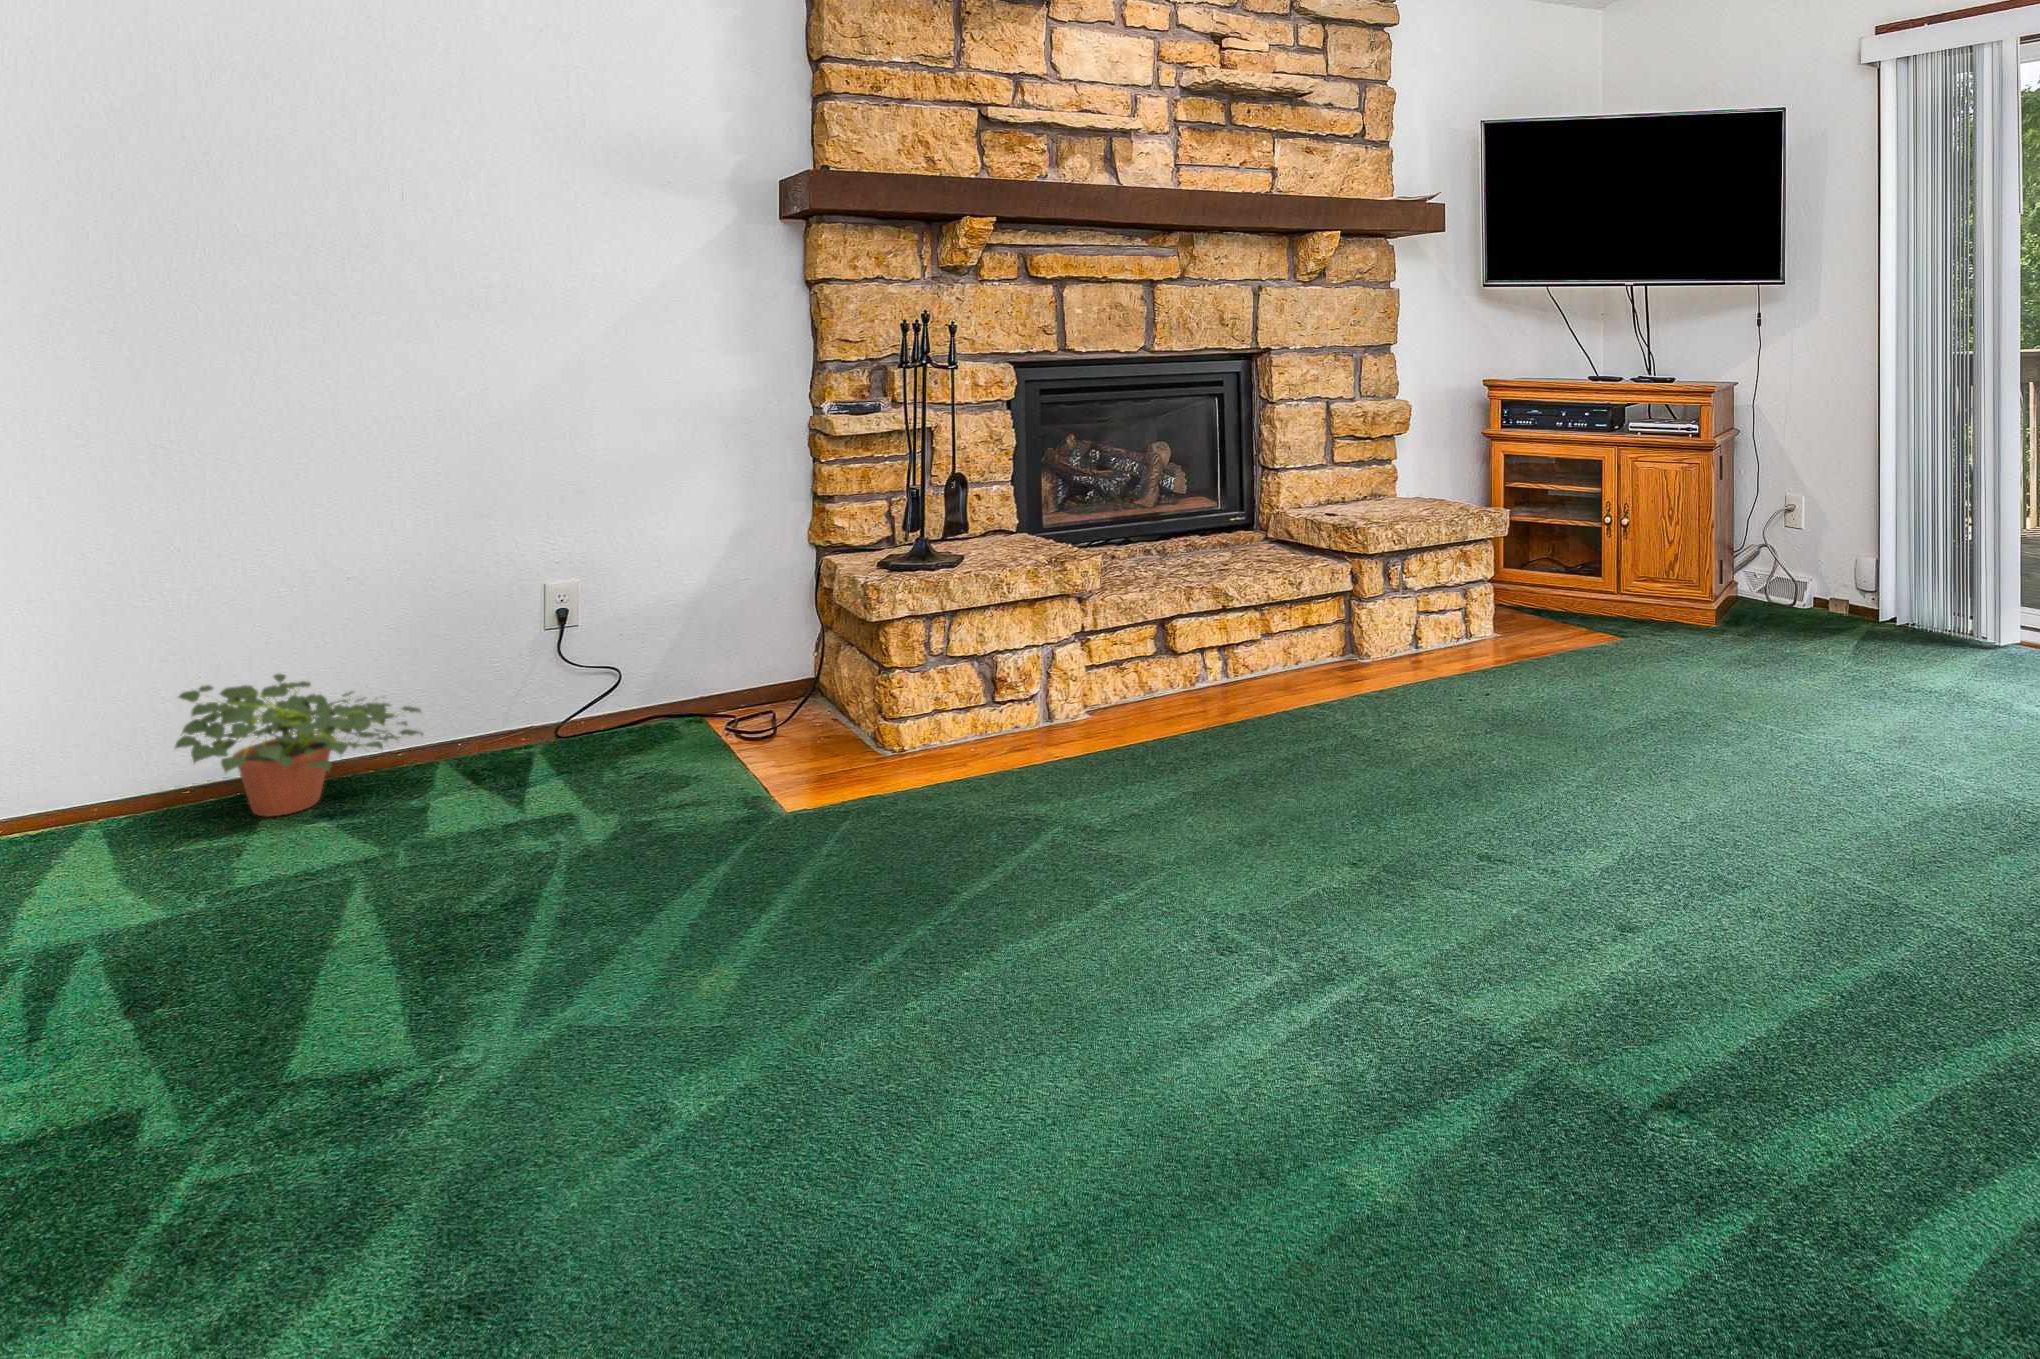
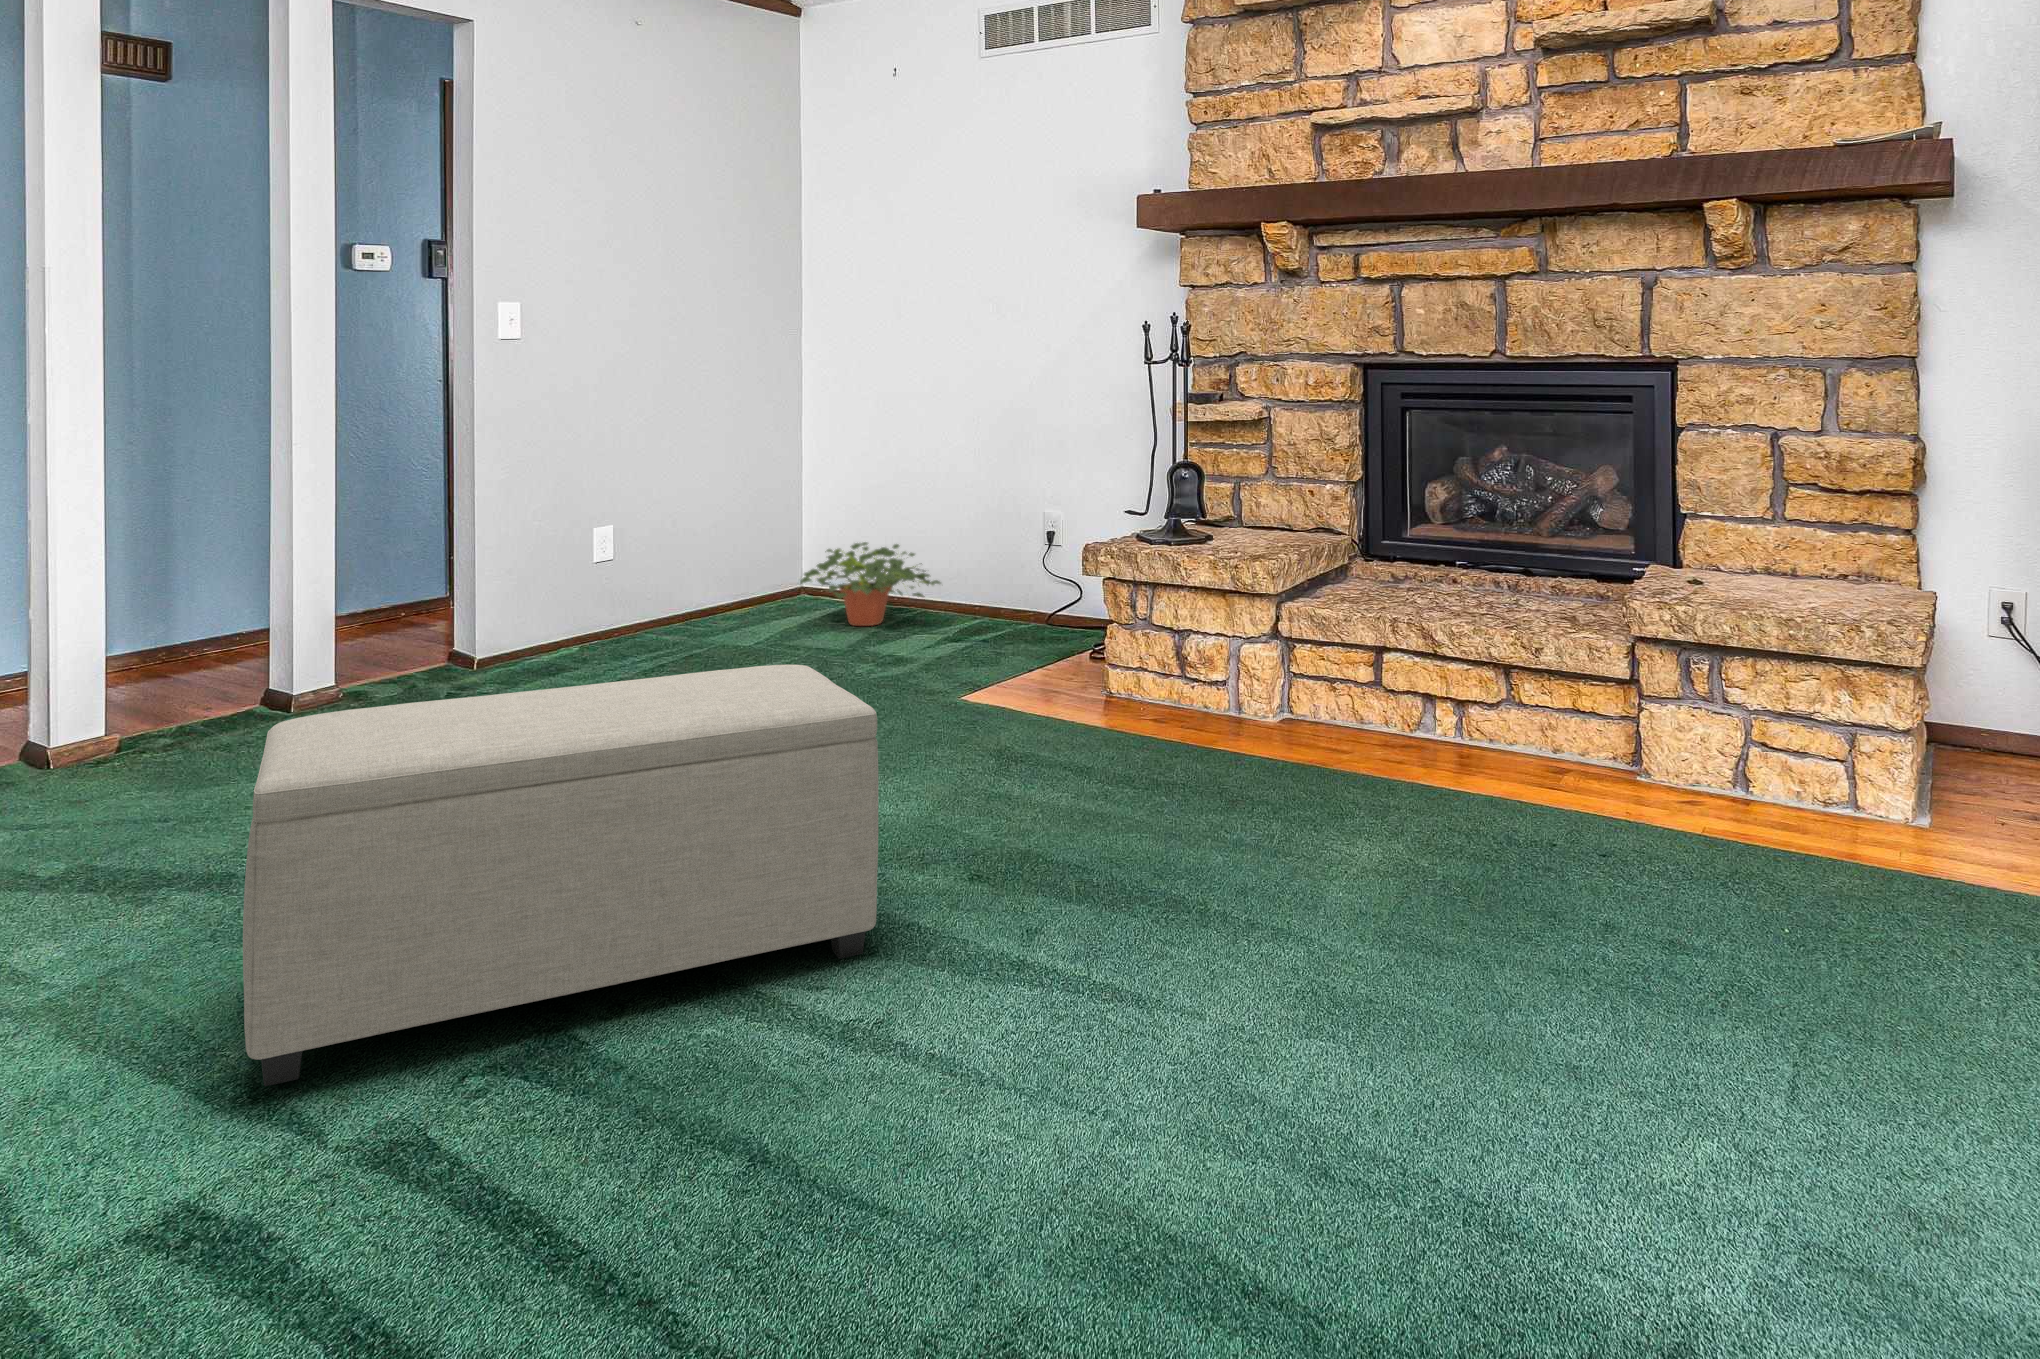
ottoman: none [1288,713,1689,1280] -> present [243,665,878,1086]

